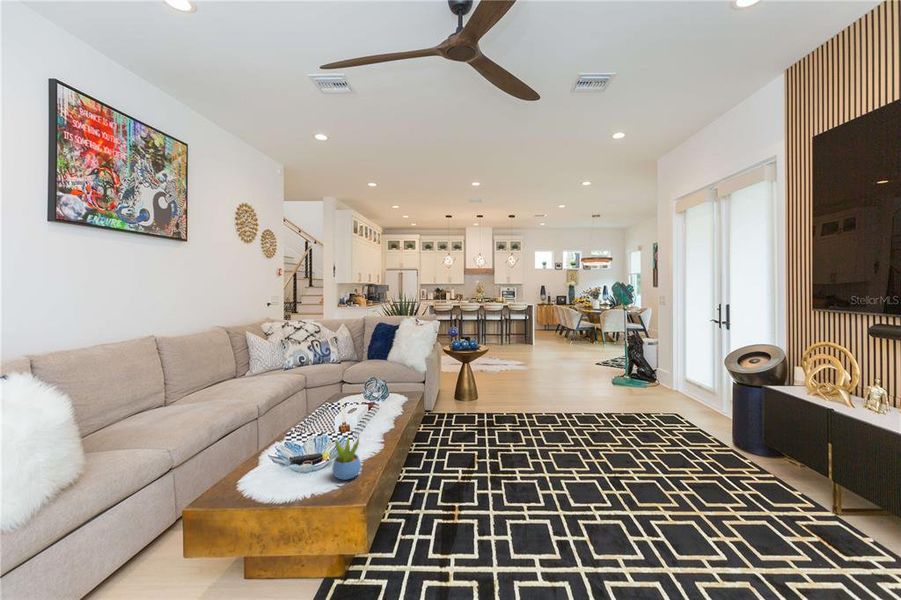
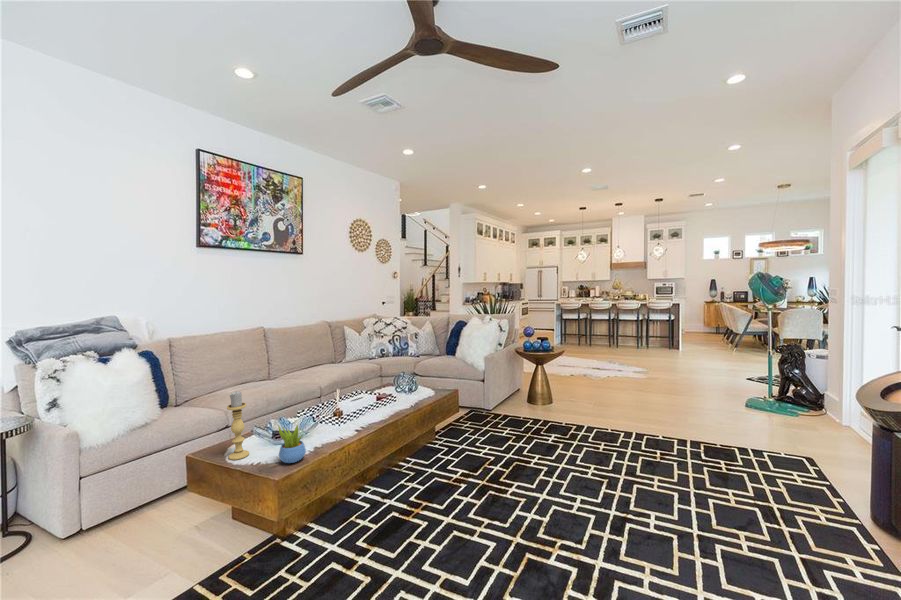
candle holder: none [260,407,284,492] -> present [227,392,249,460]

